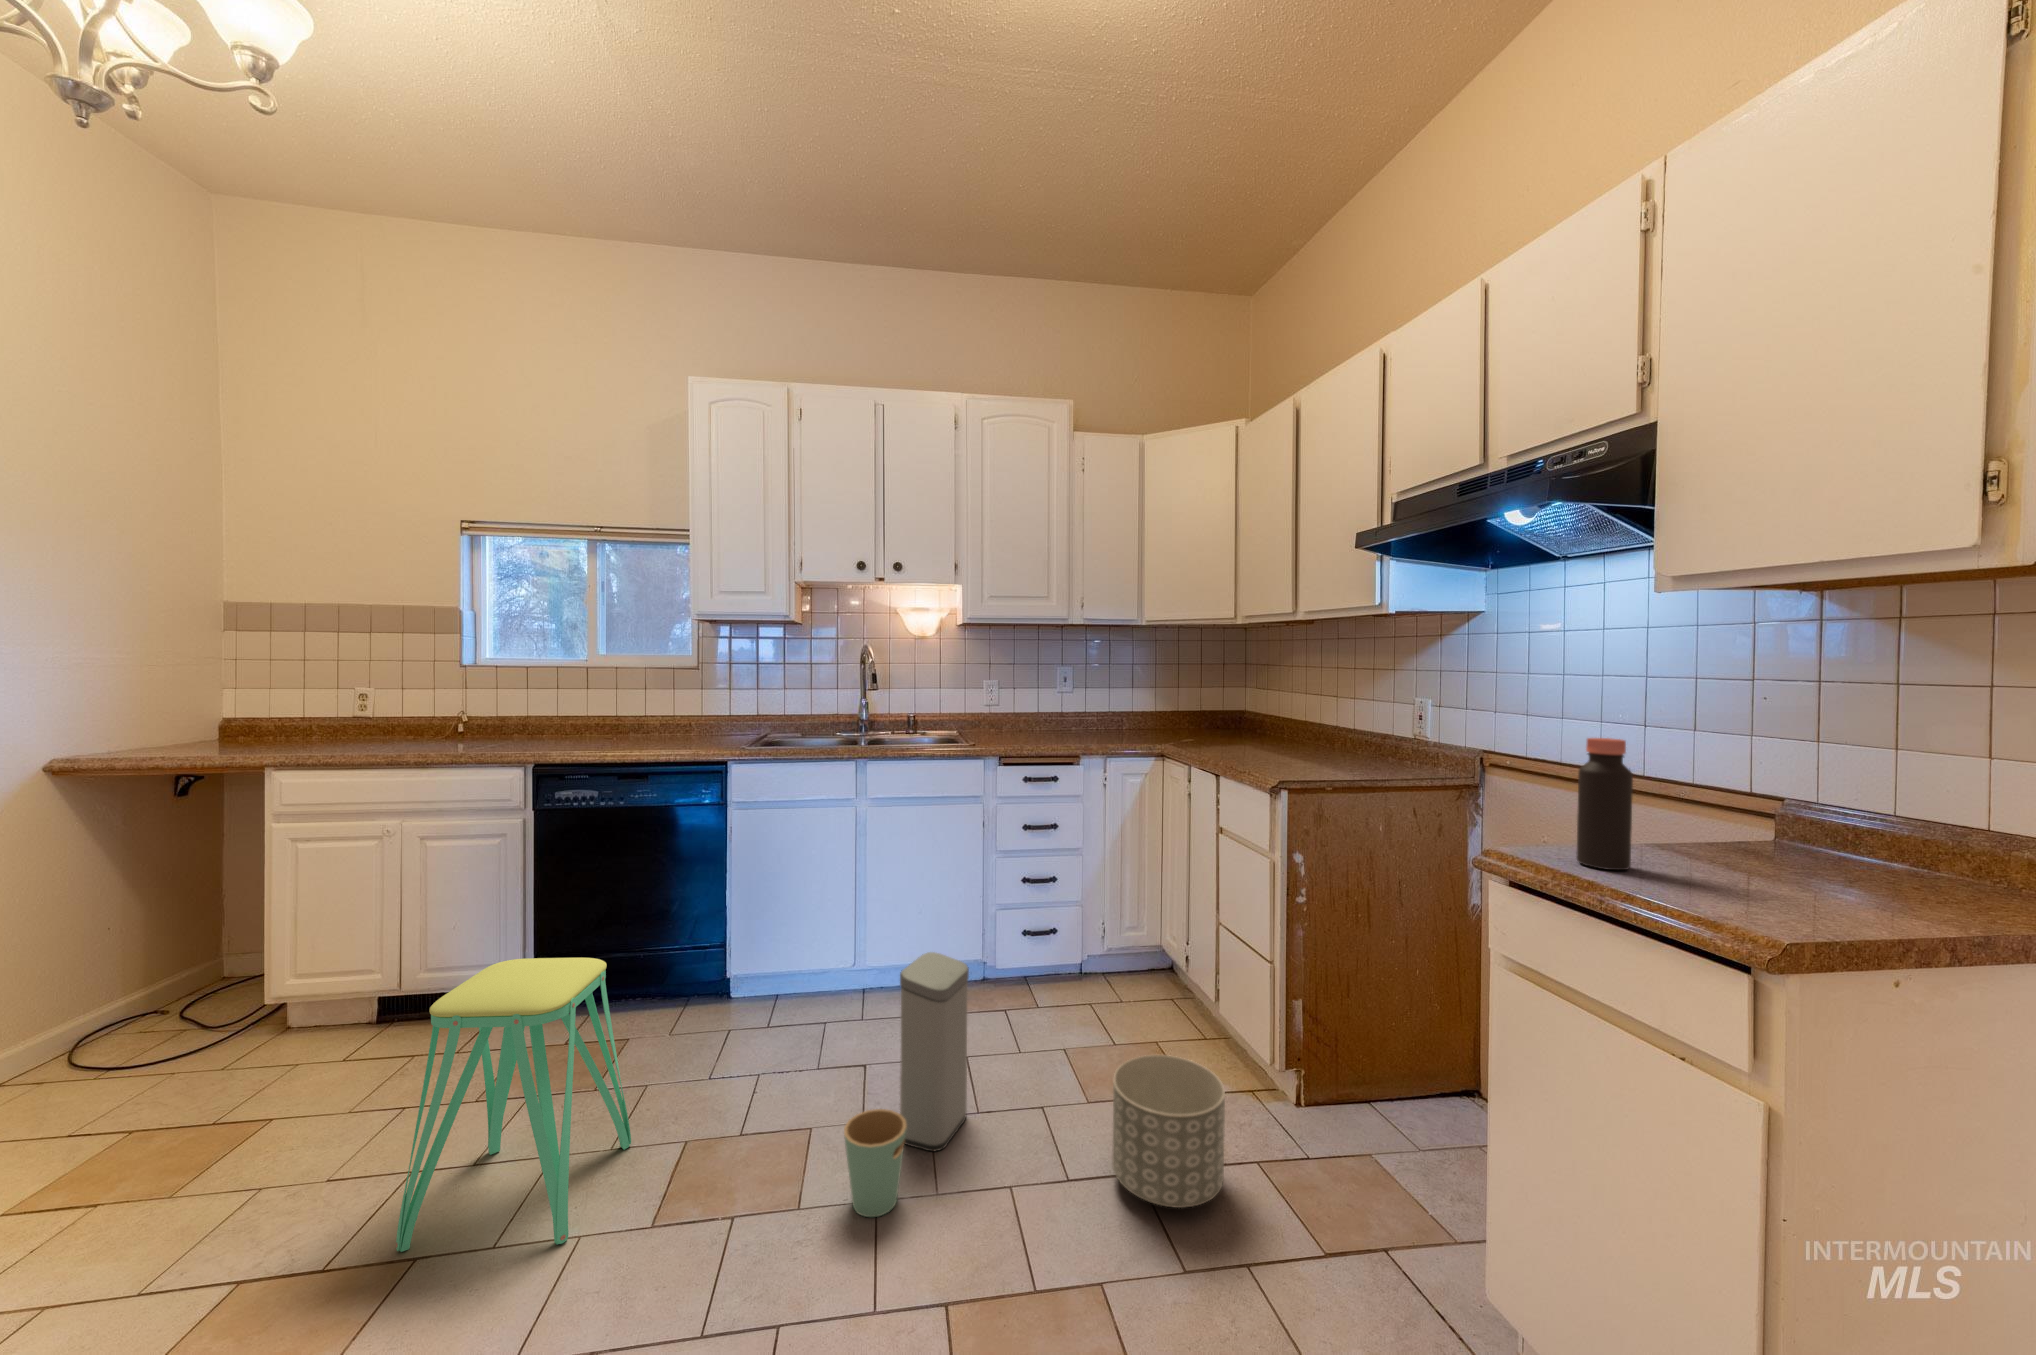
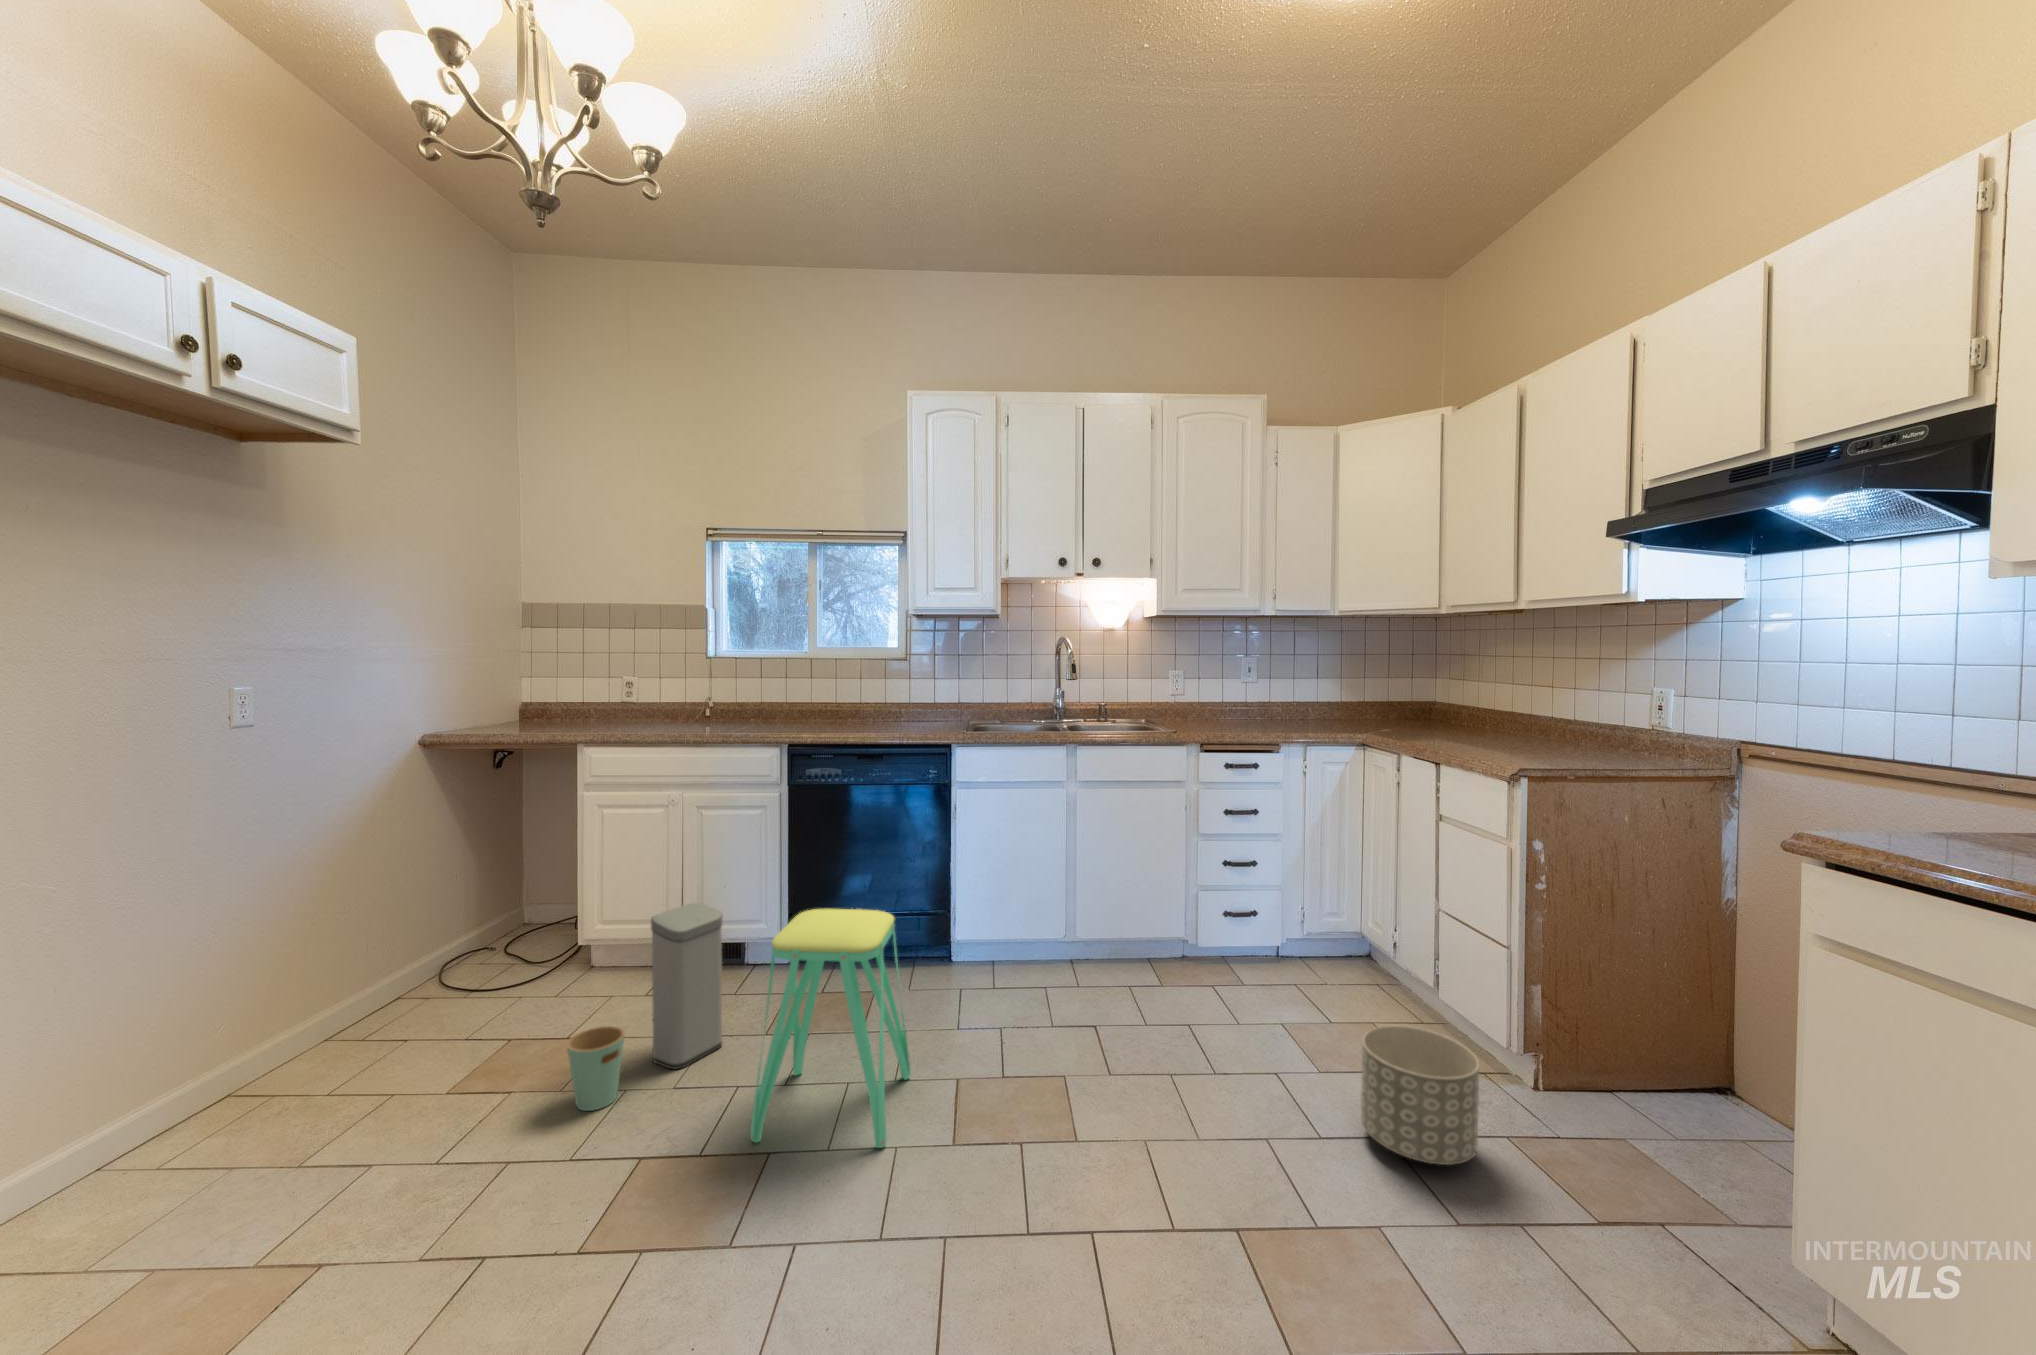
bottle: present [1577,738,1633,870] -> none [1891,722,1958,850]
trash can: present [844,952,969,1217] -> present [567,903,722,1111]

